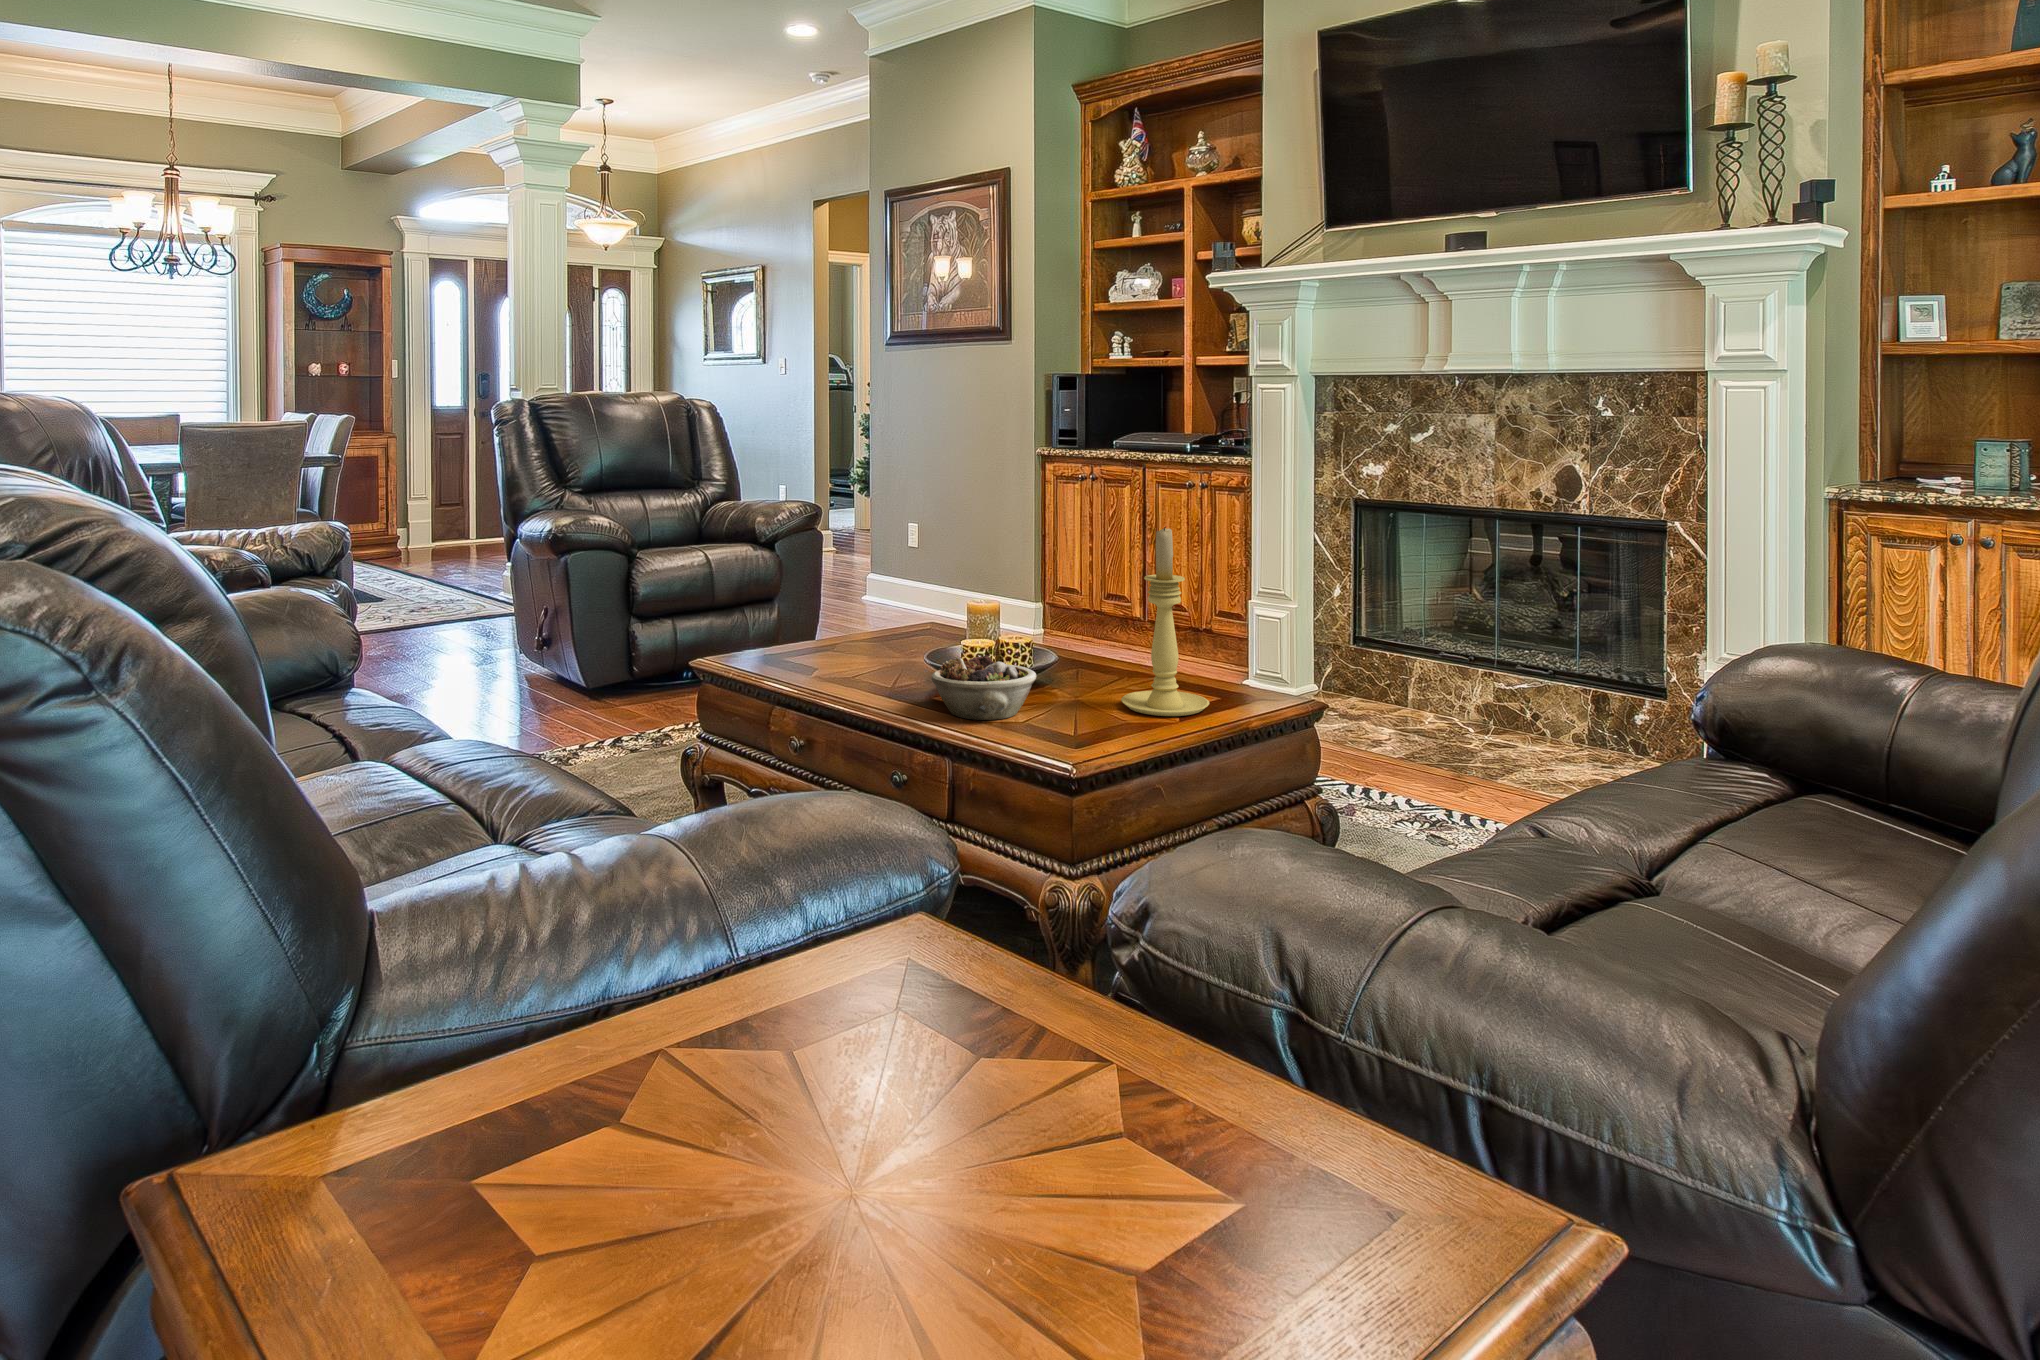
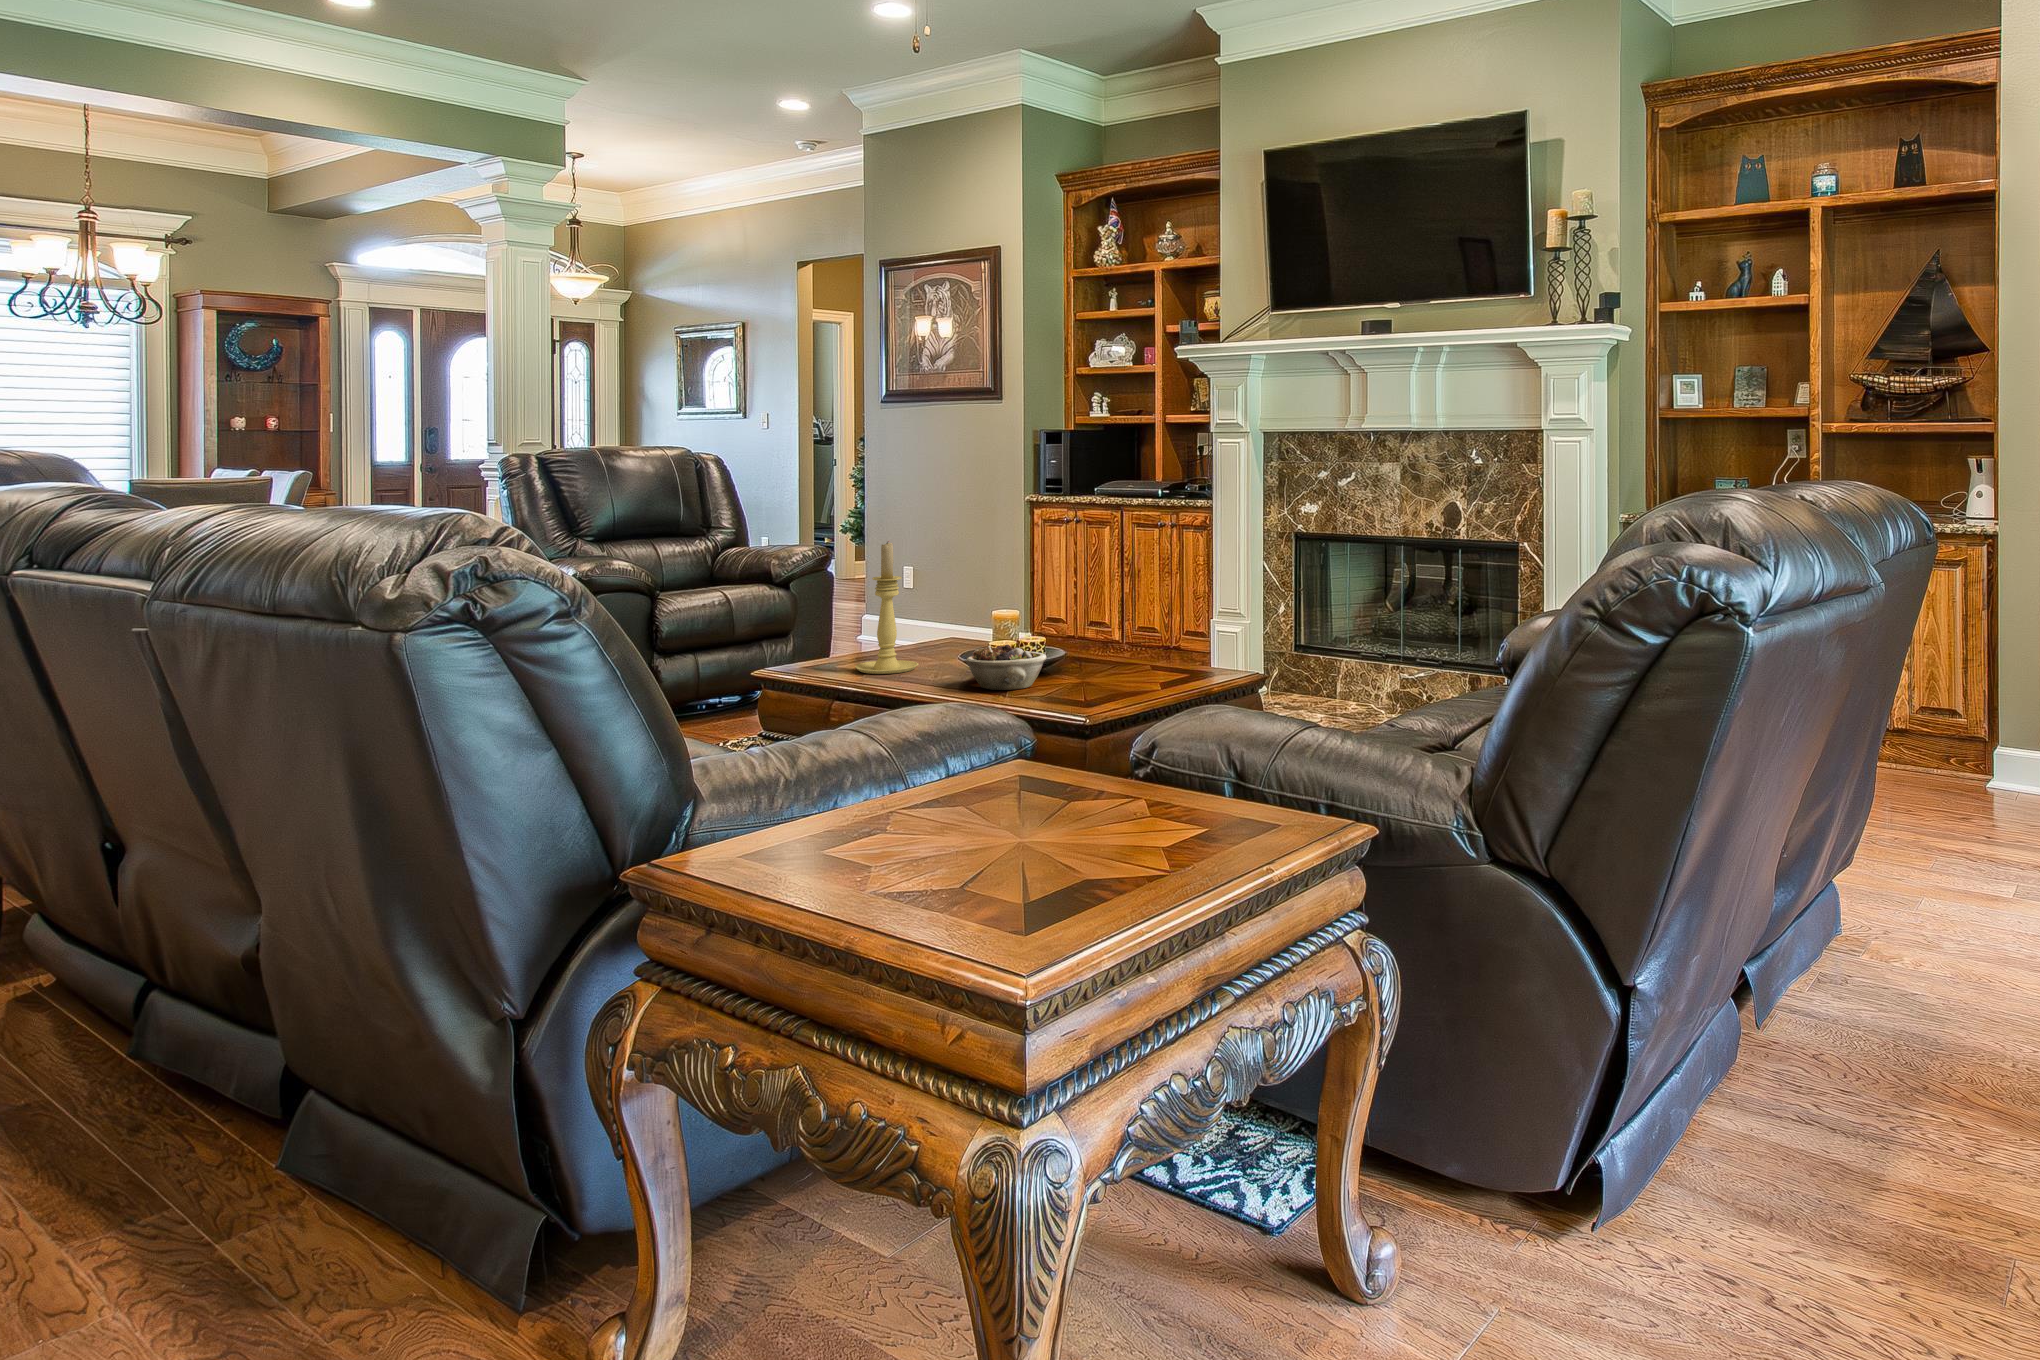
candle holder: present [1121,526,1209,716] -> present [855,541,918,674]

